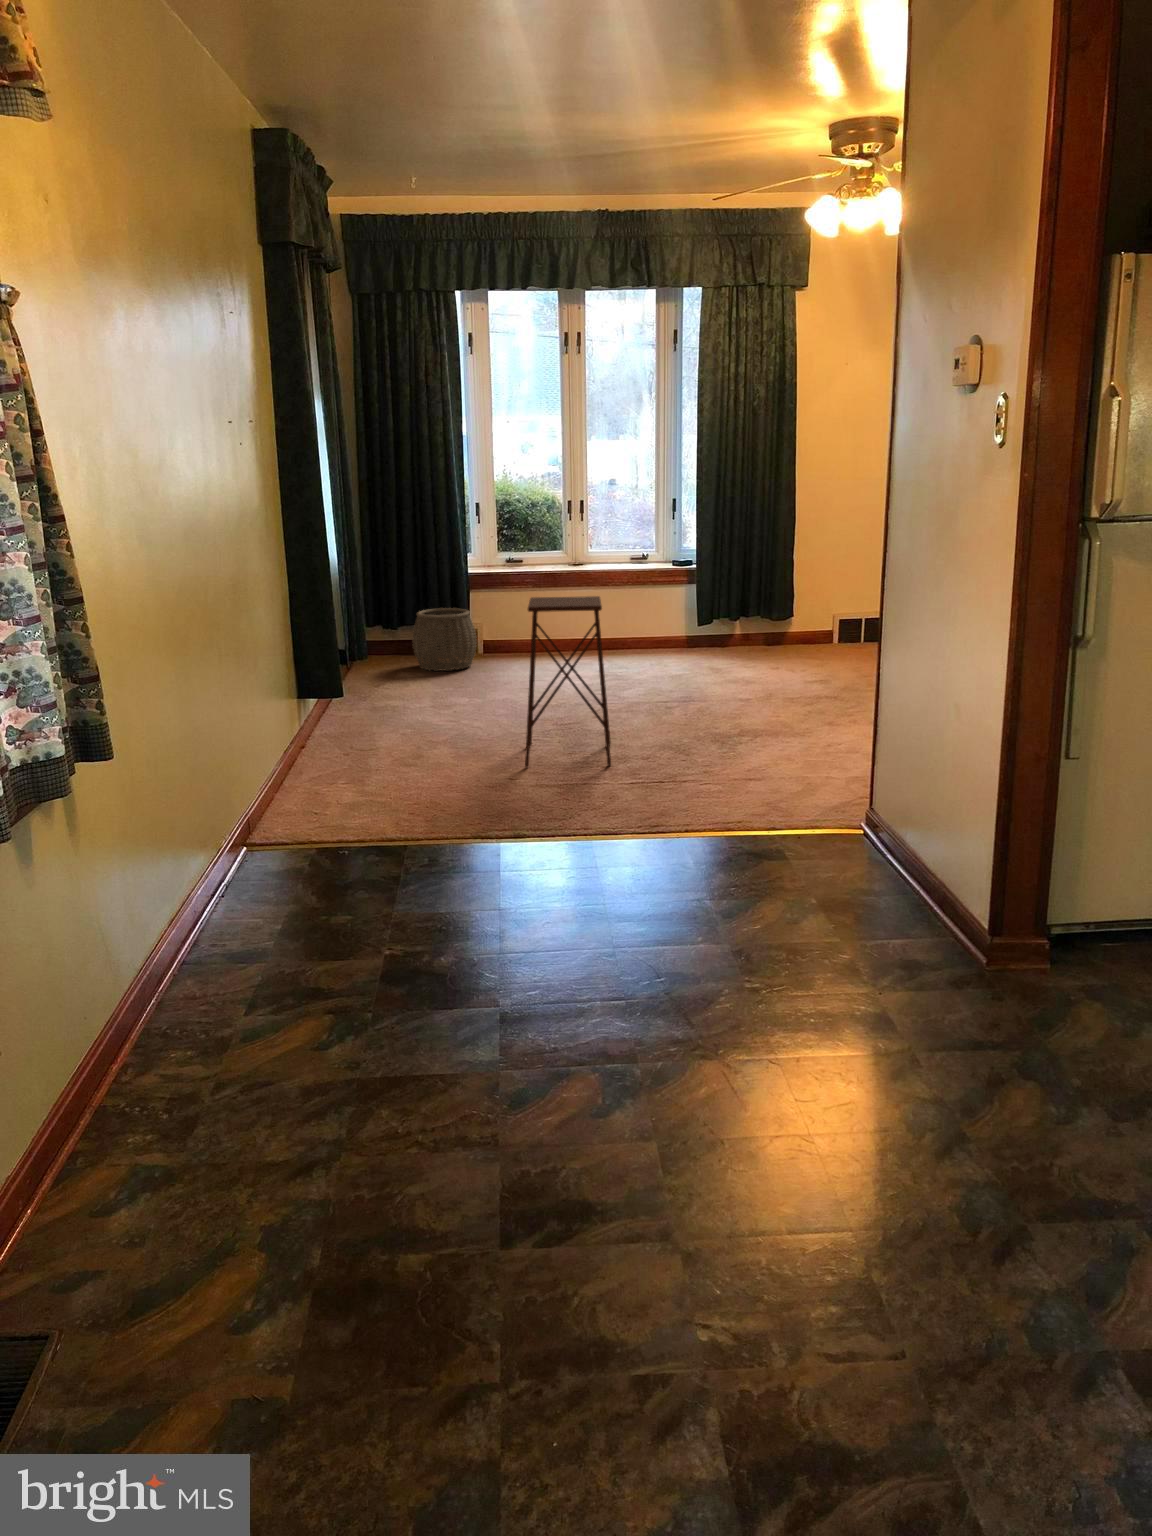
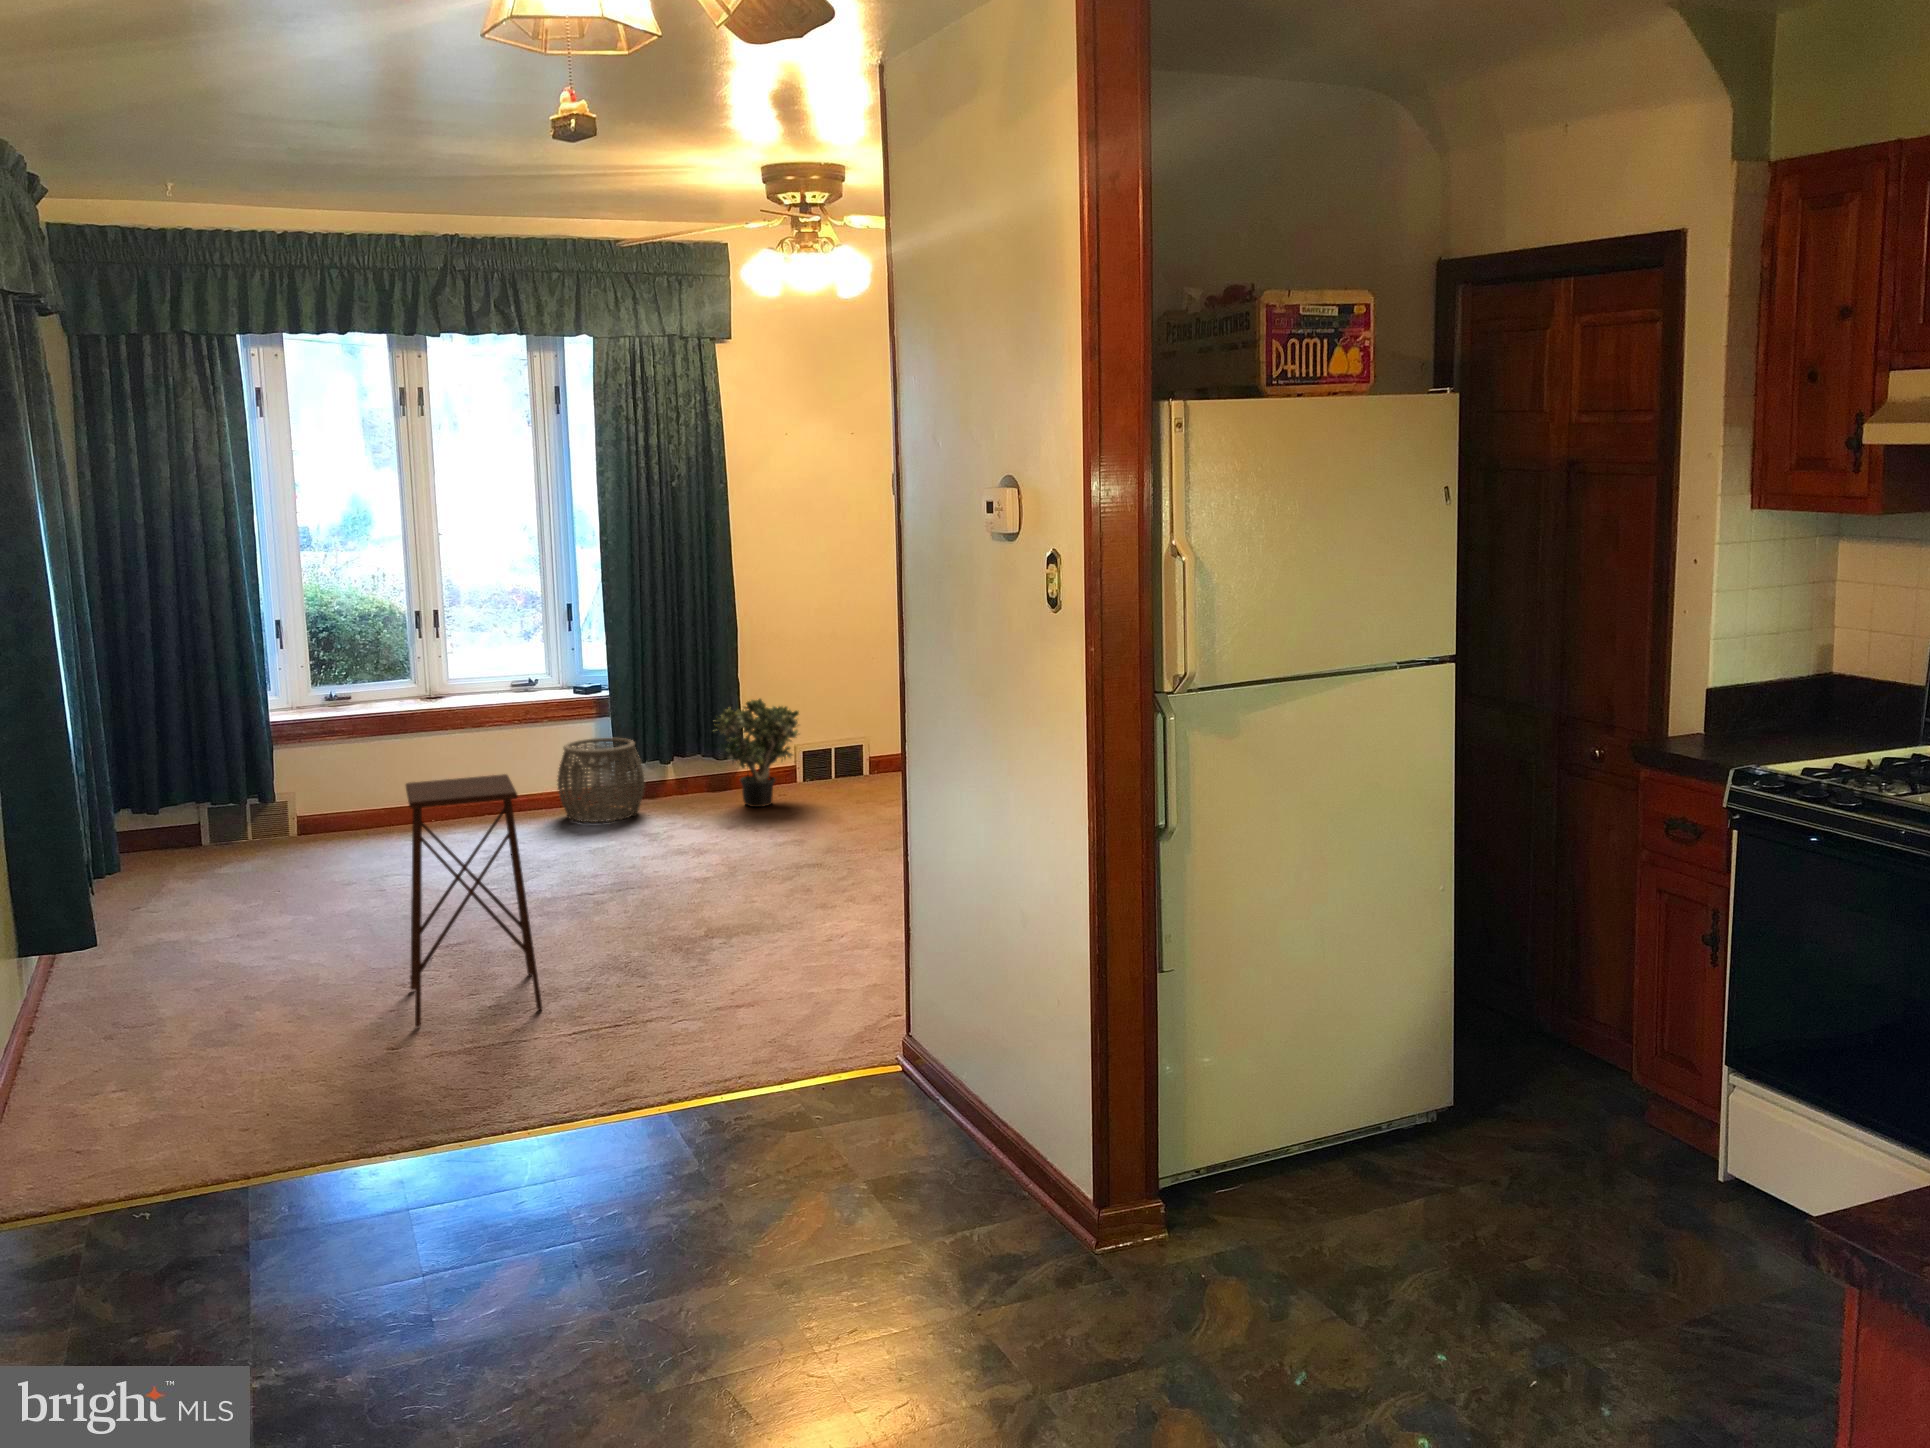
potted plant: none [770,573,838,657] -> present [716,699,799,807]
woven basket: present [413,608,476,671] -> present [557,738,645,823]

